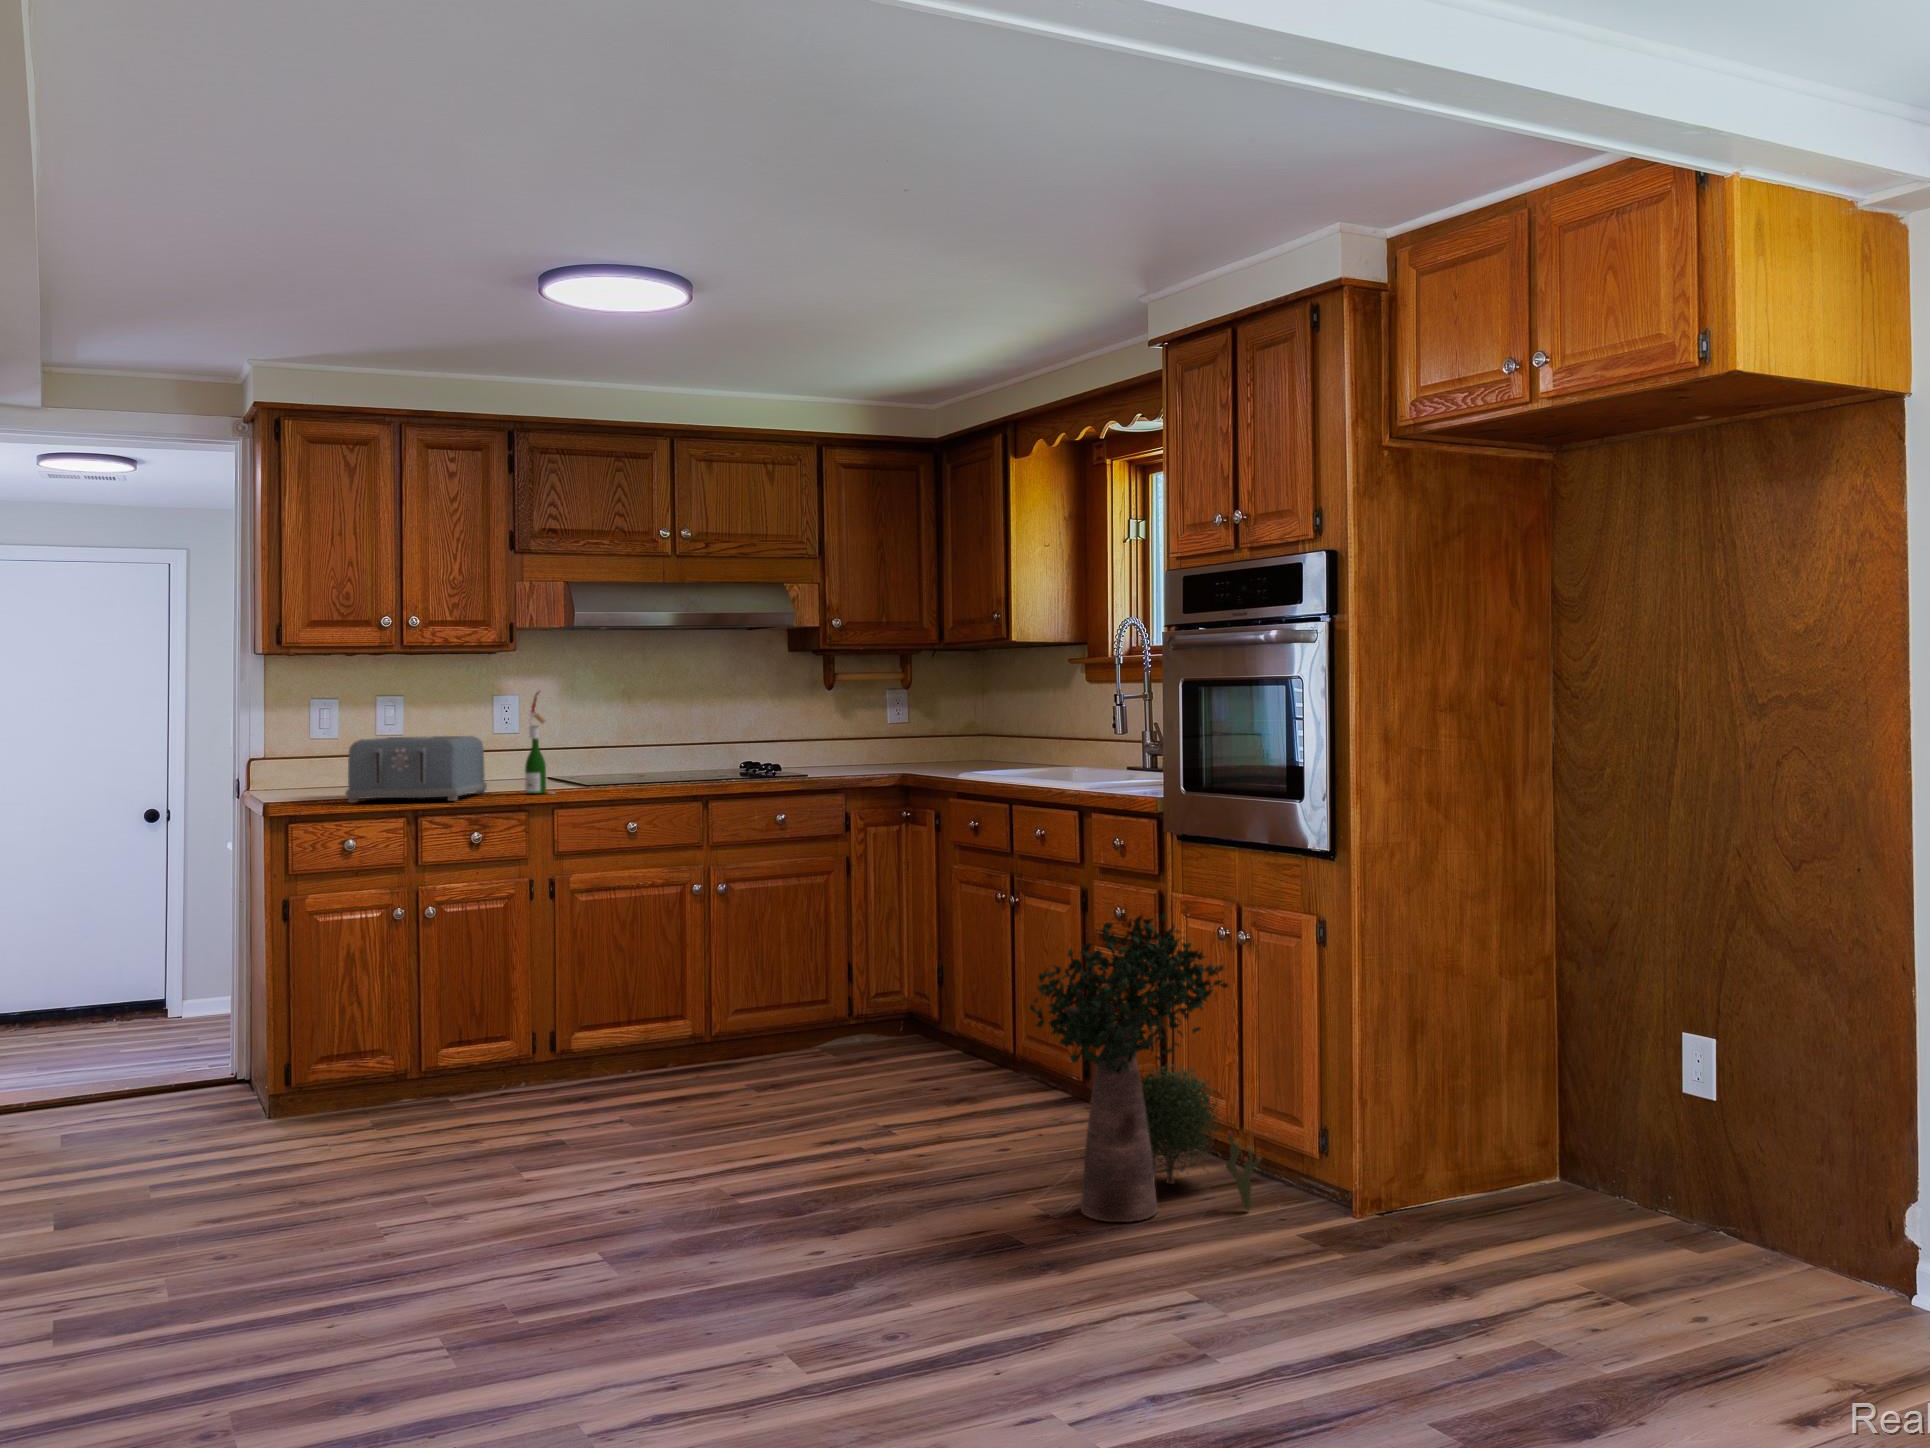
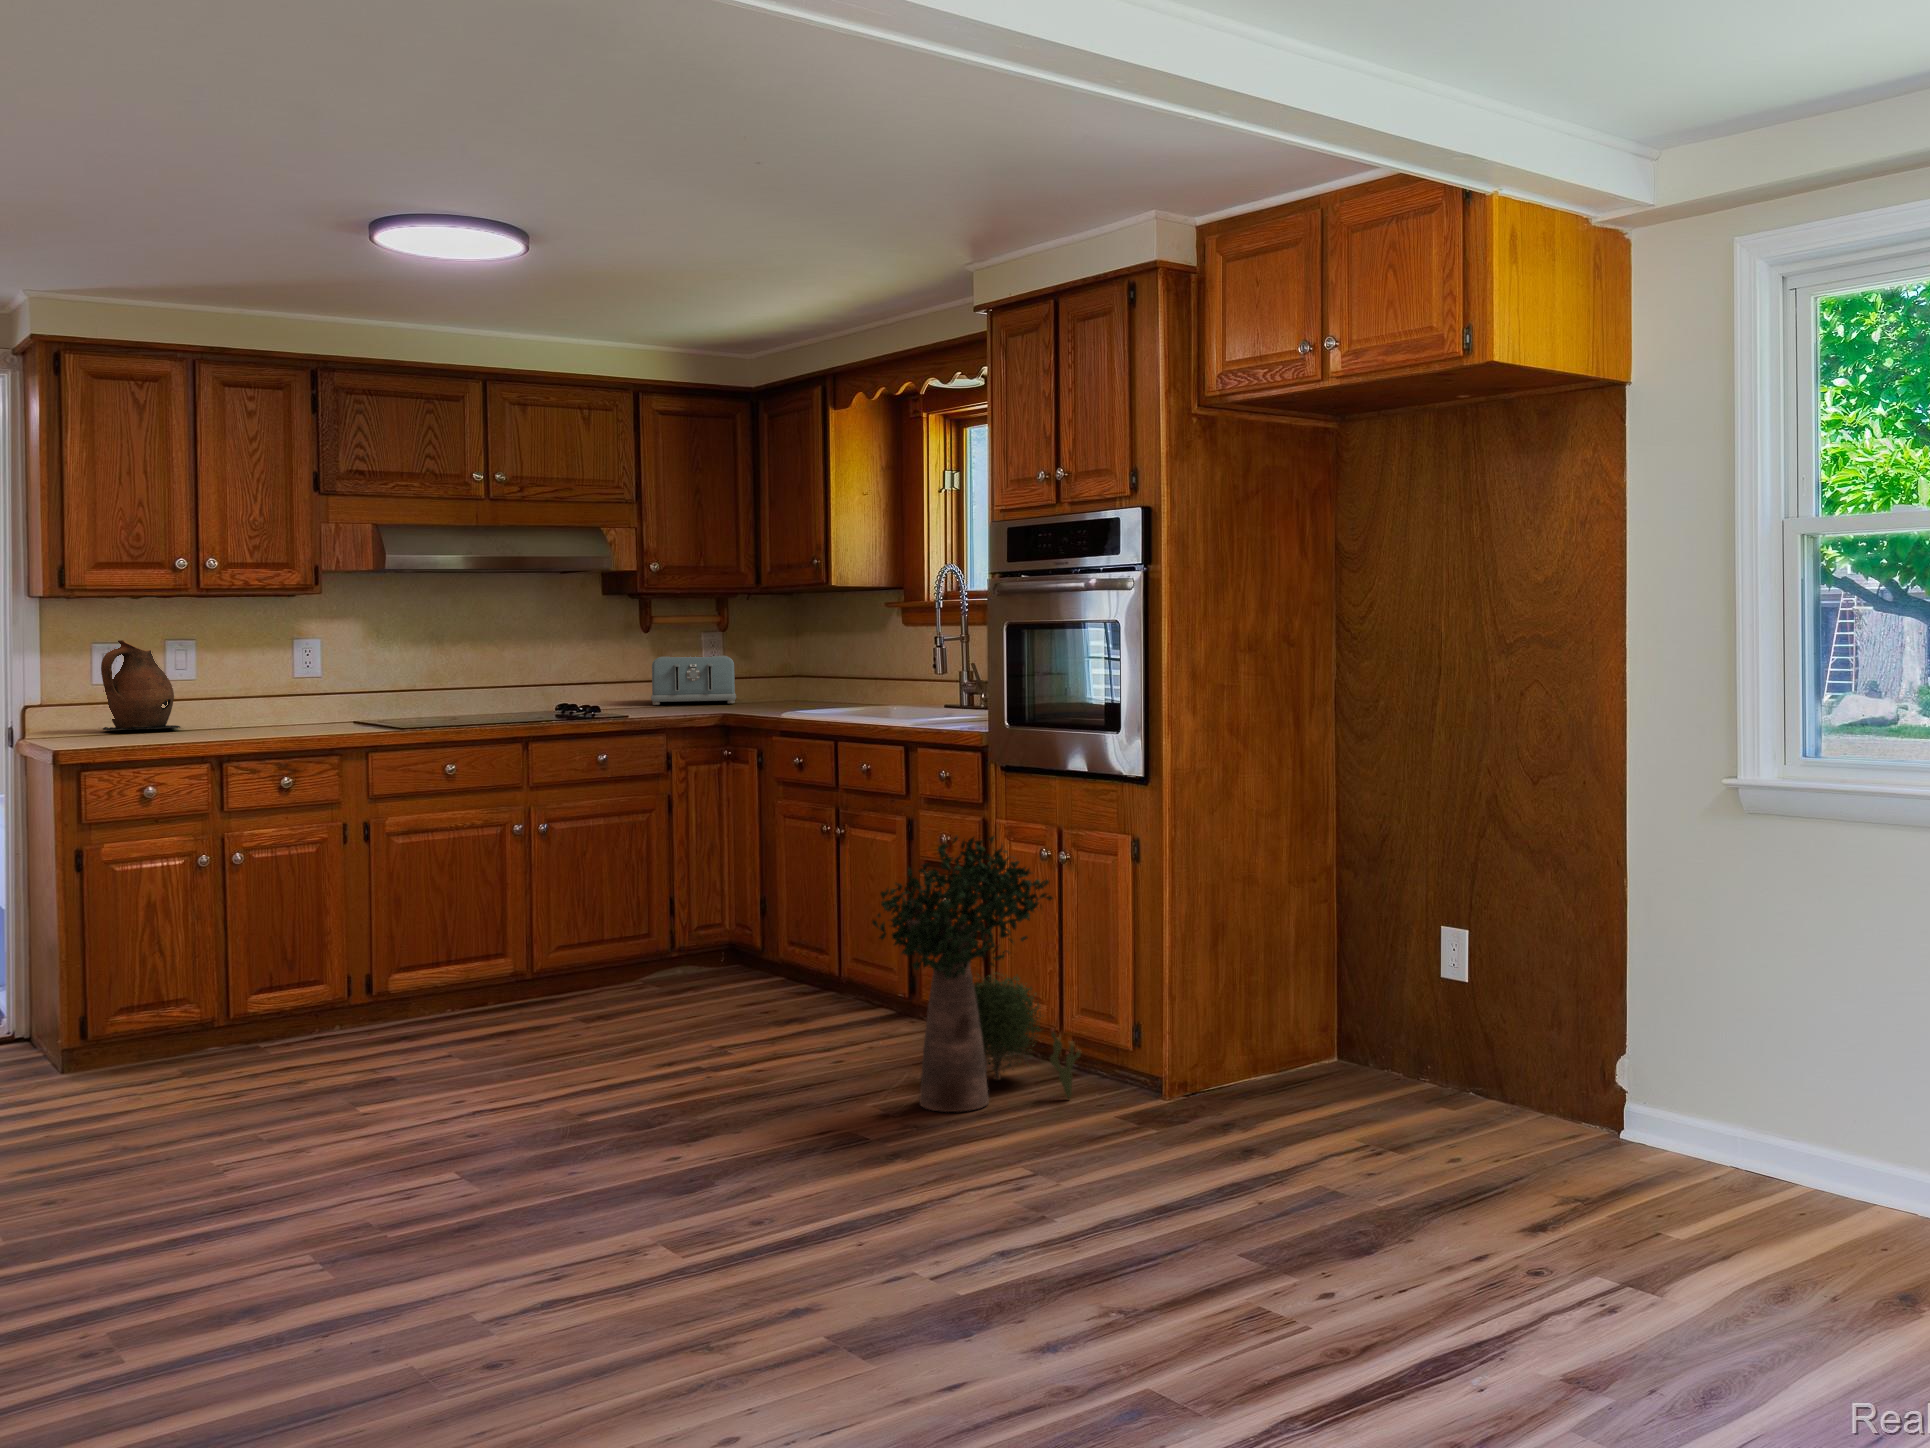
wine bottle: present [525,692,546,794] -> none [358,633,389,734]
ceramic pitcher: none [282,698,361,788] -> present [101,640,181,731]
toaster: present [345,736,487,803] -> present [651,656,736,705]

